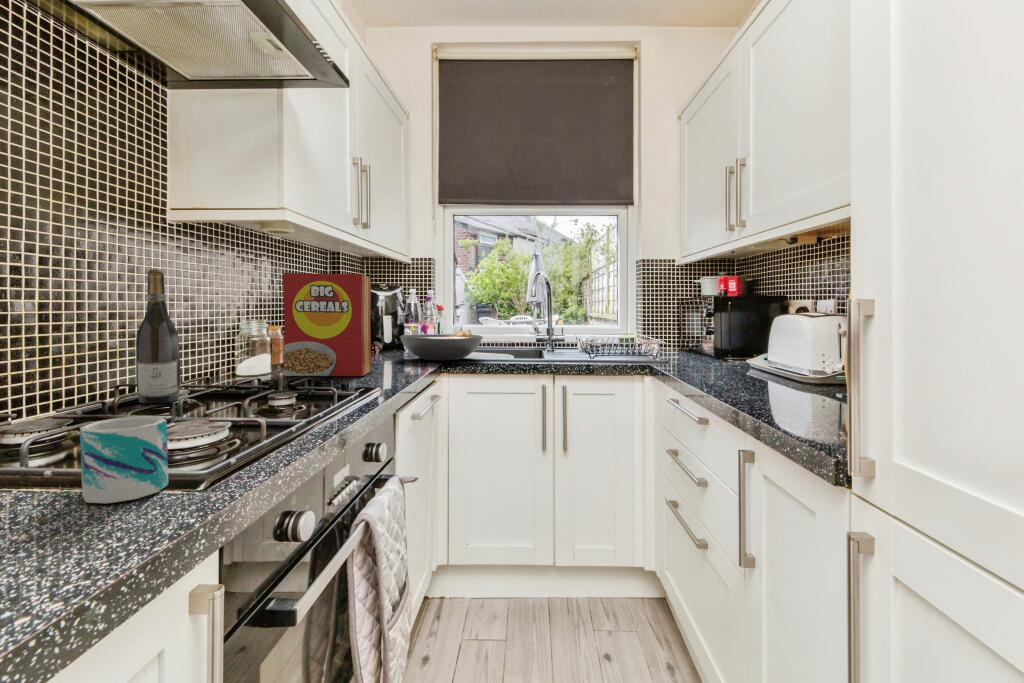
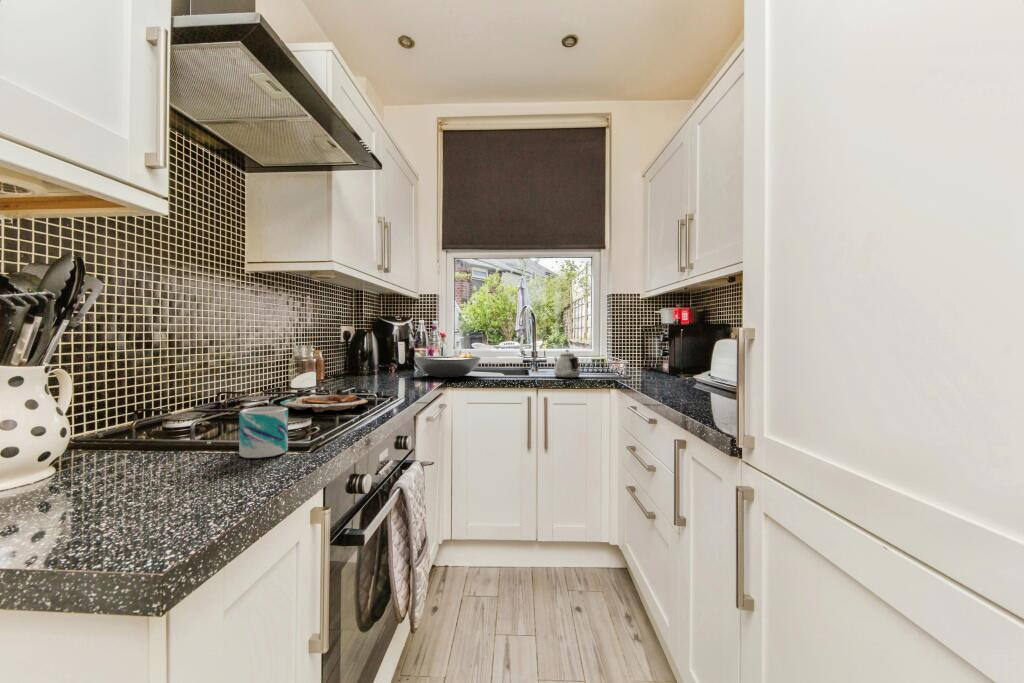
wine bottle: present [136,269,181,403] -> none [228,309,259,407]
cereal box: present [283,273,371,376] -> none [327,309,394,389]
teapot: none [574,328,606,362] -> present [554,350,580,378]
plate: none [202,387,327,413] -> present [280,395,368,412]

